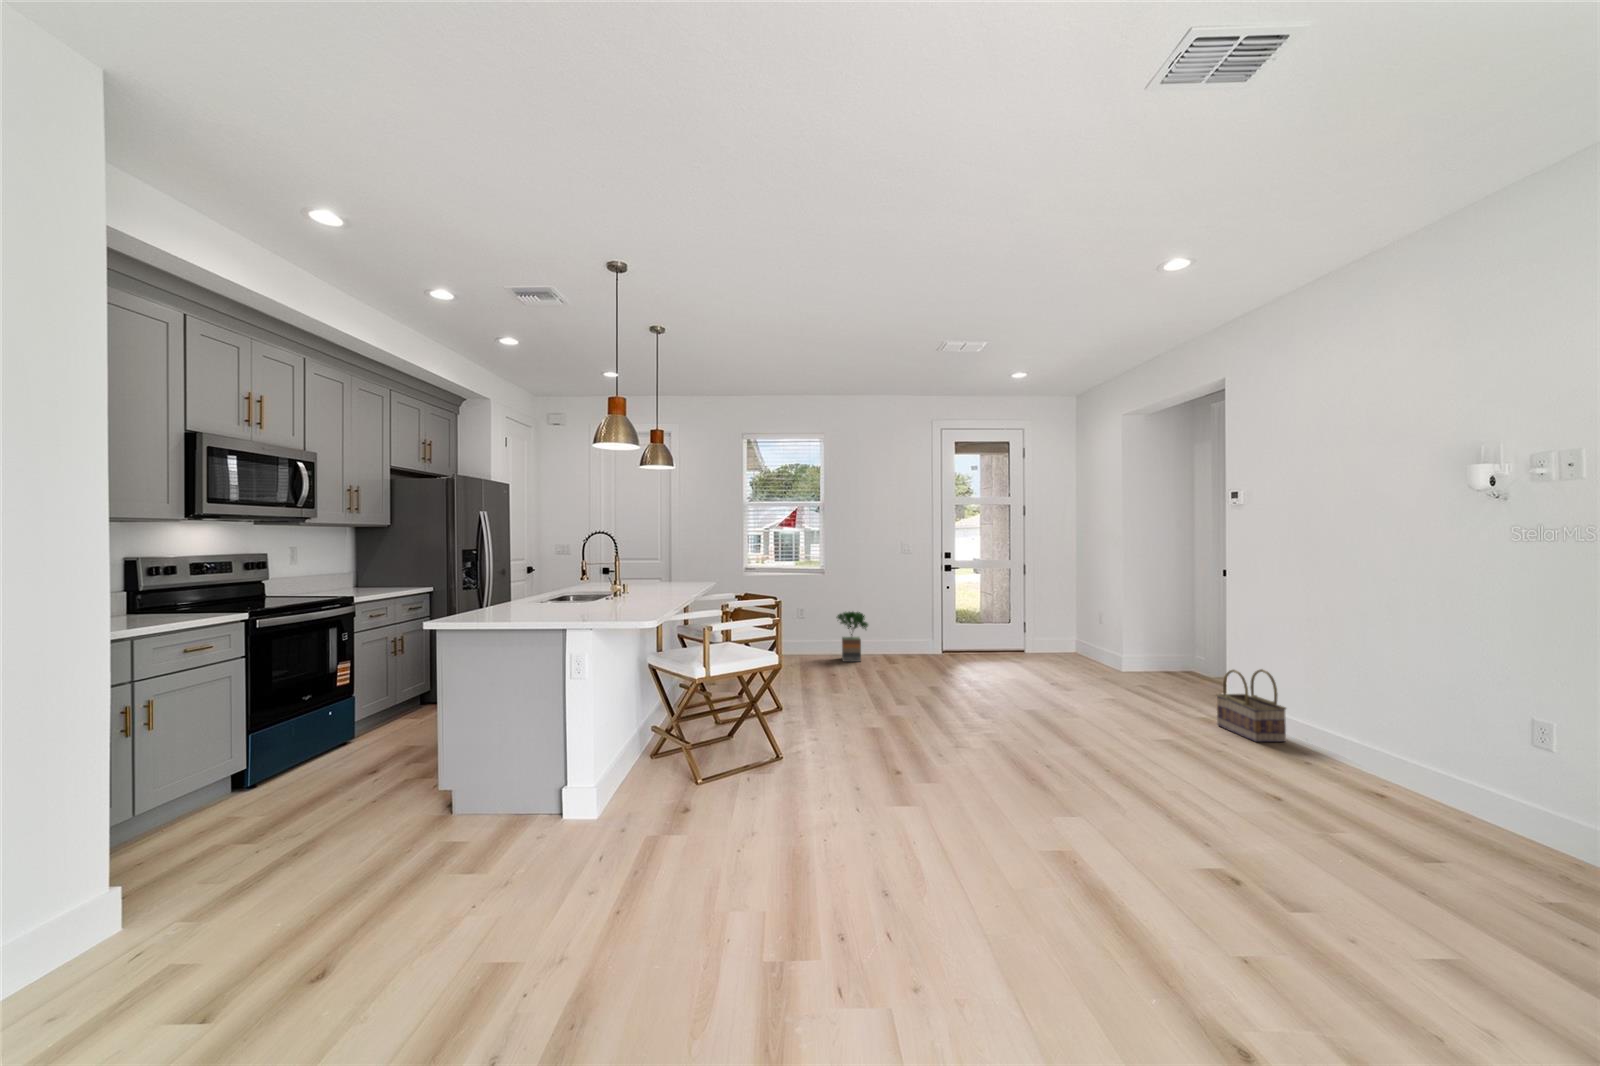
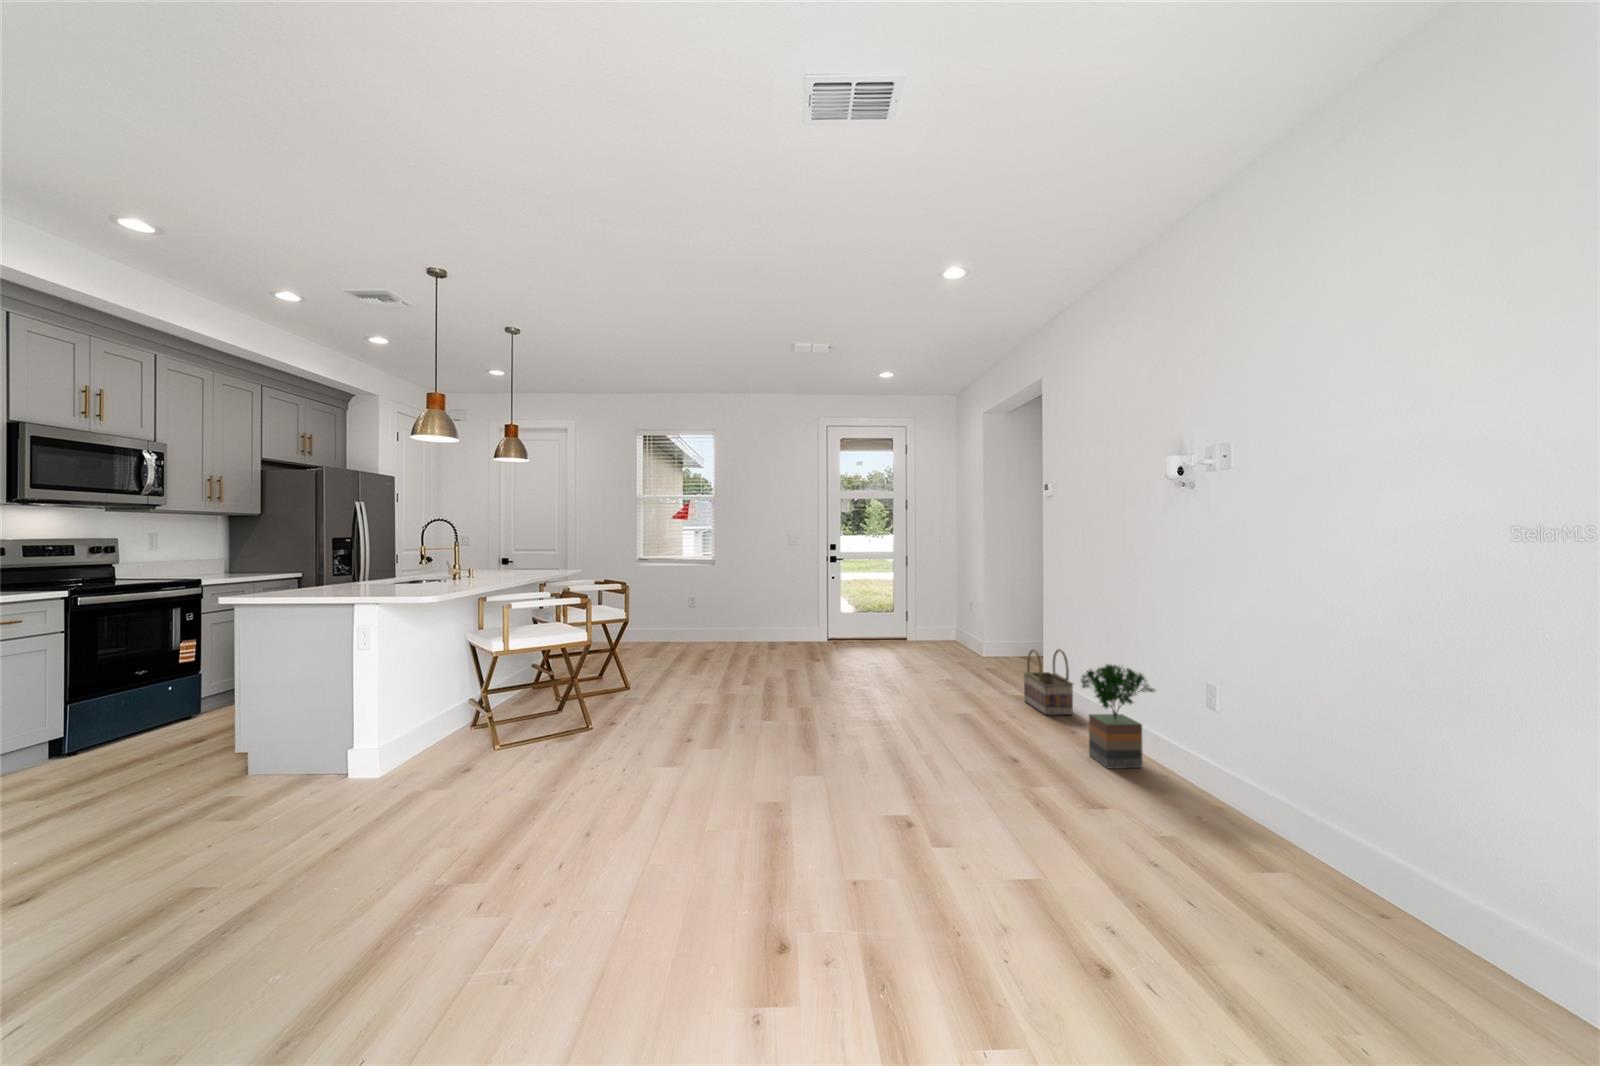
potted tree: present [836,612,868,662] -> present [1081,664,1156,768]

